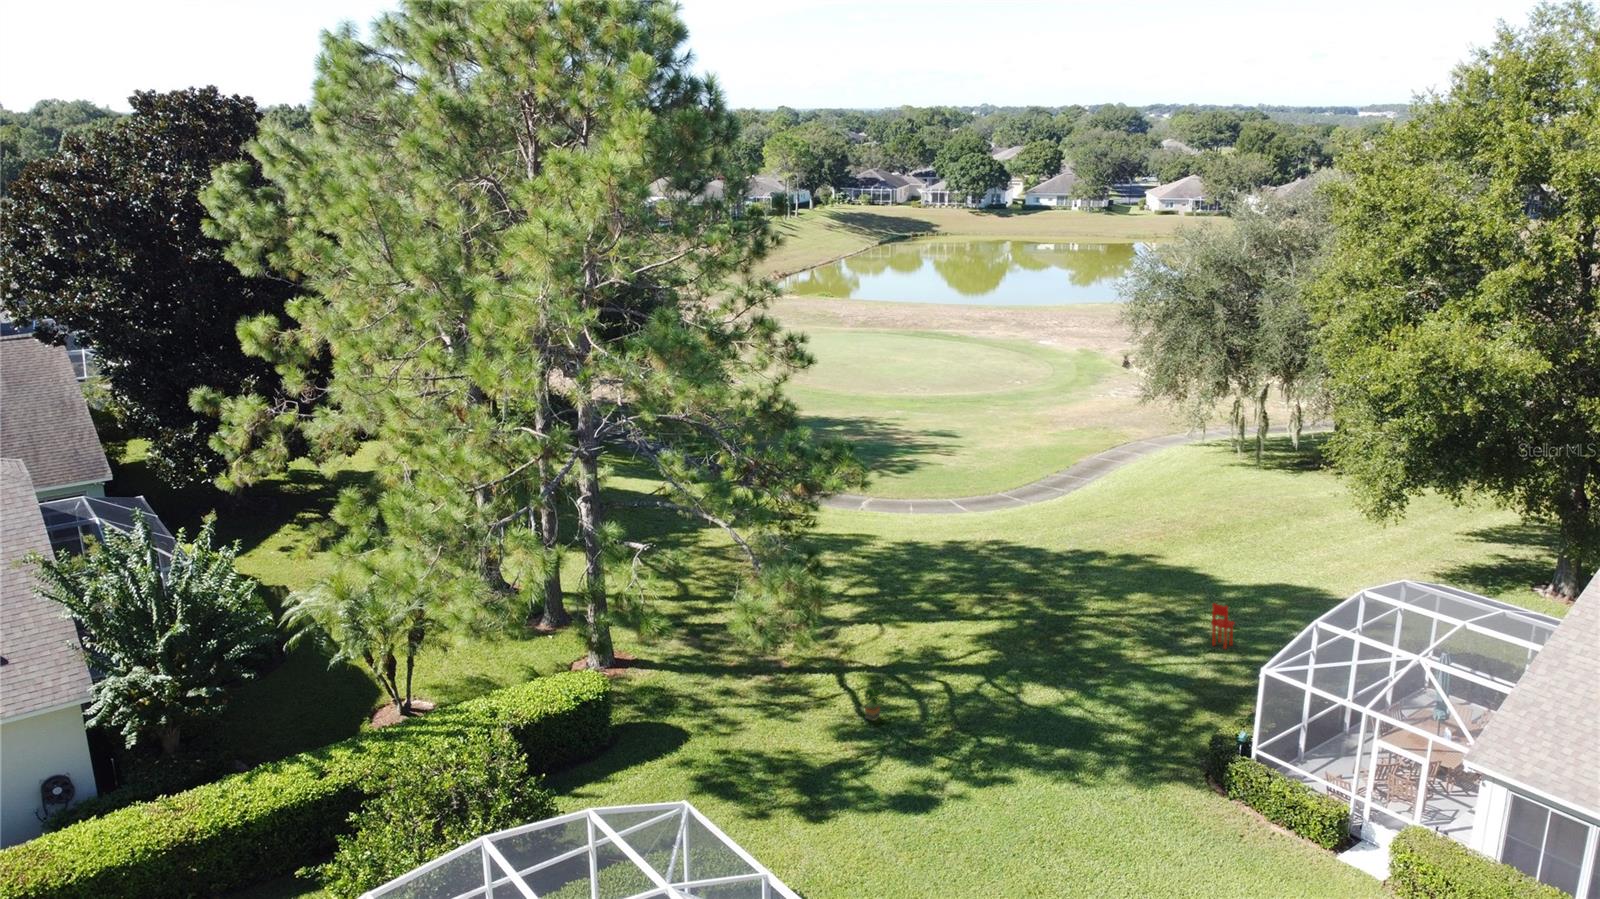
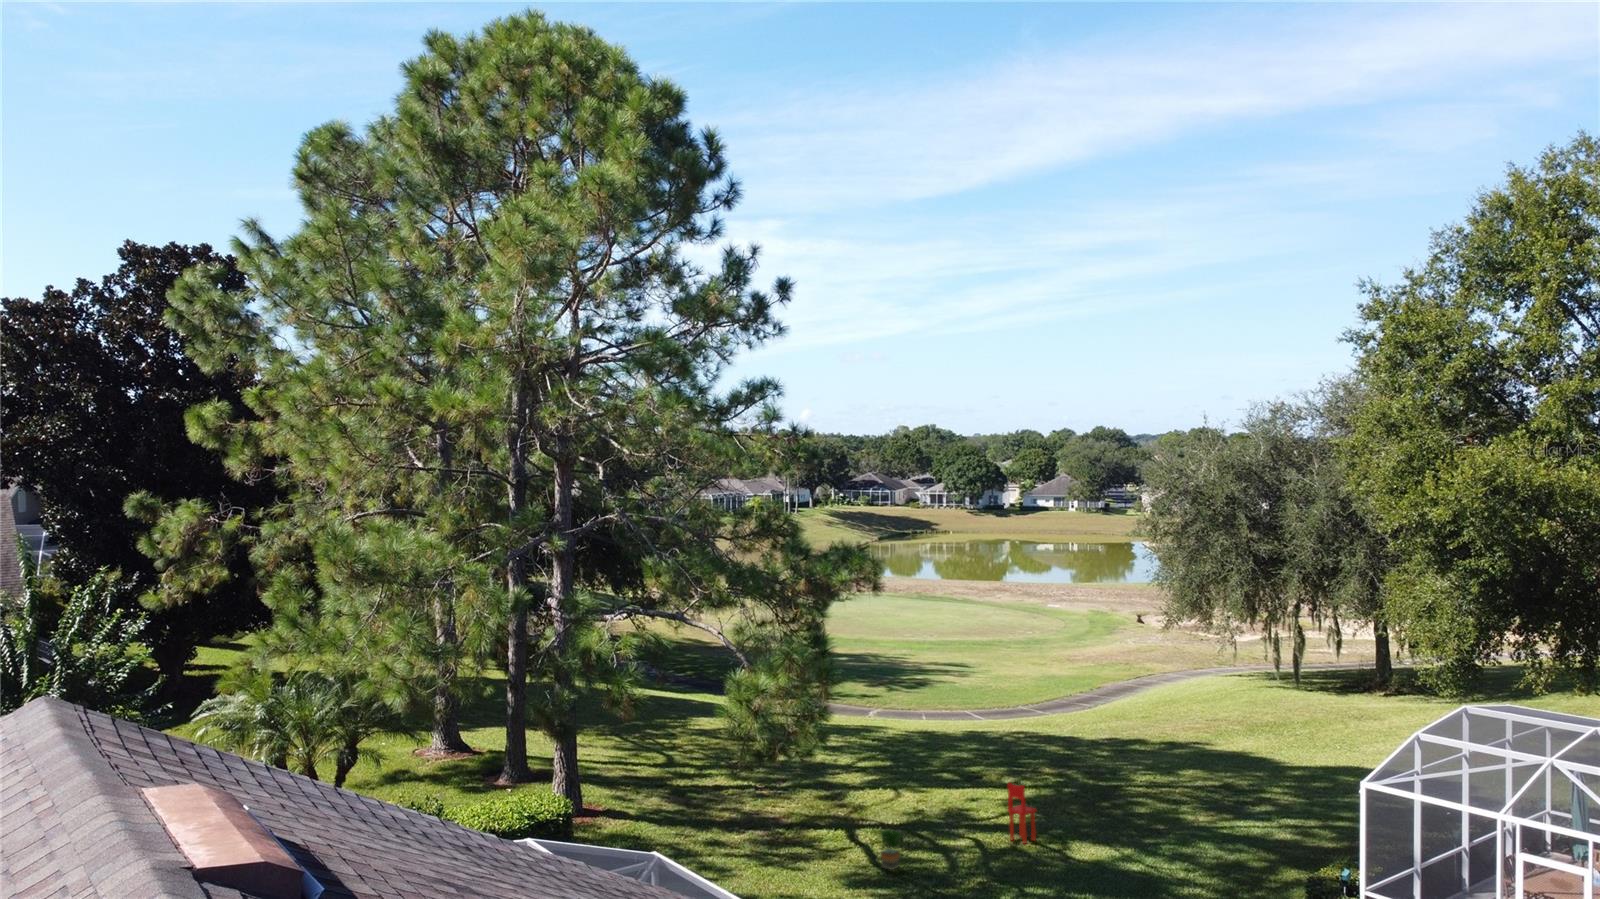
chair: present [1211,603,1234,649] -> present [1008,783,1036,844]

